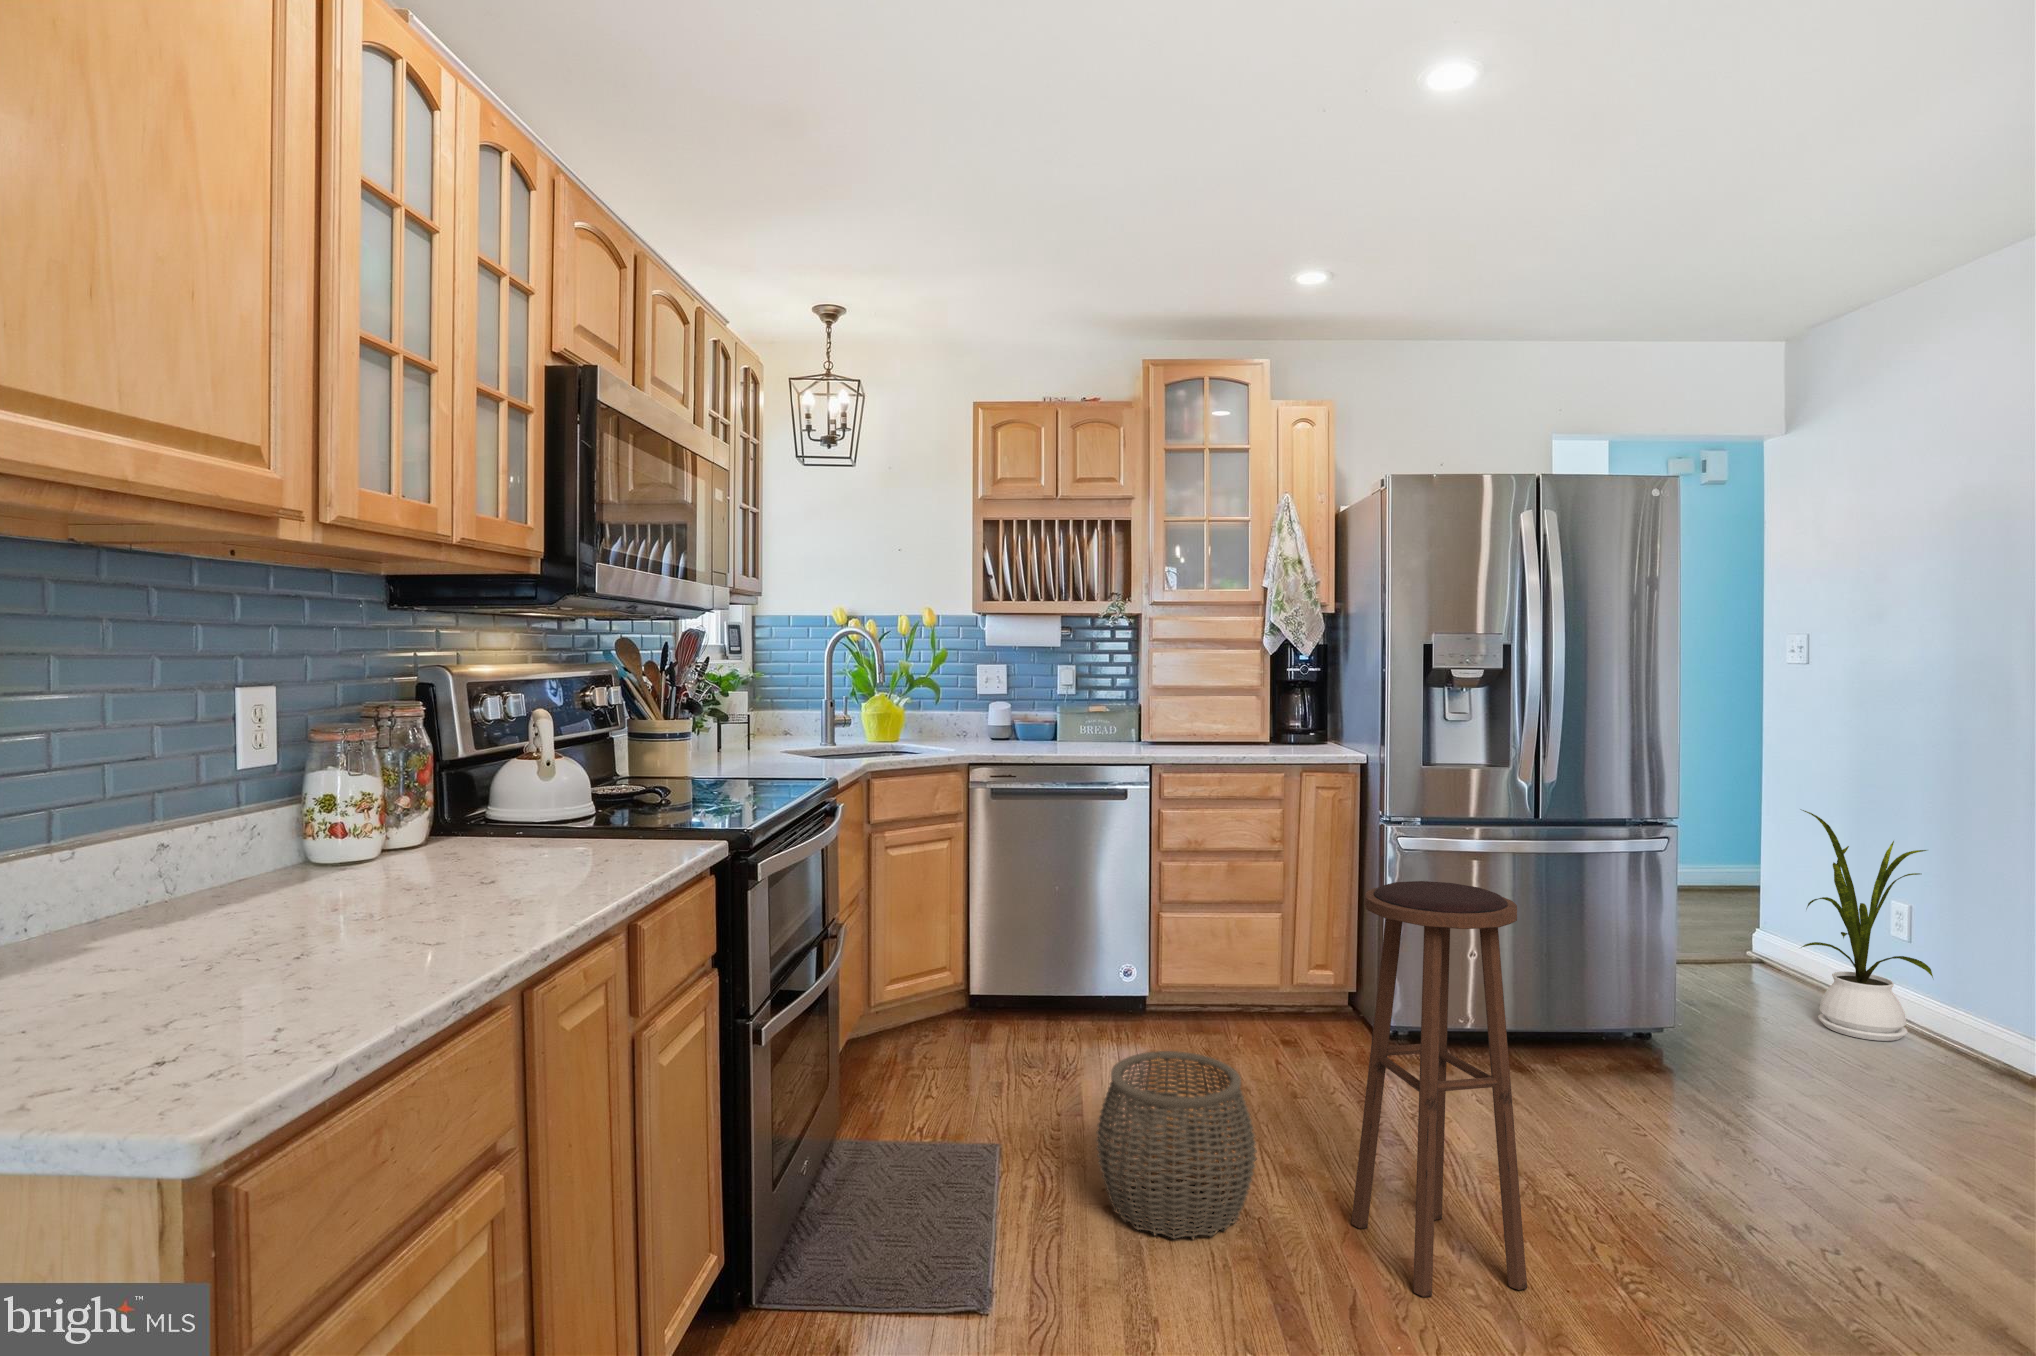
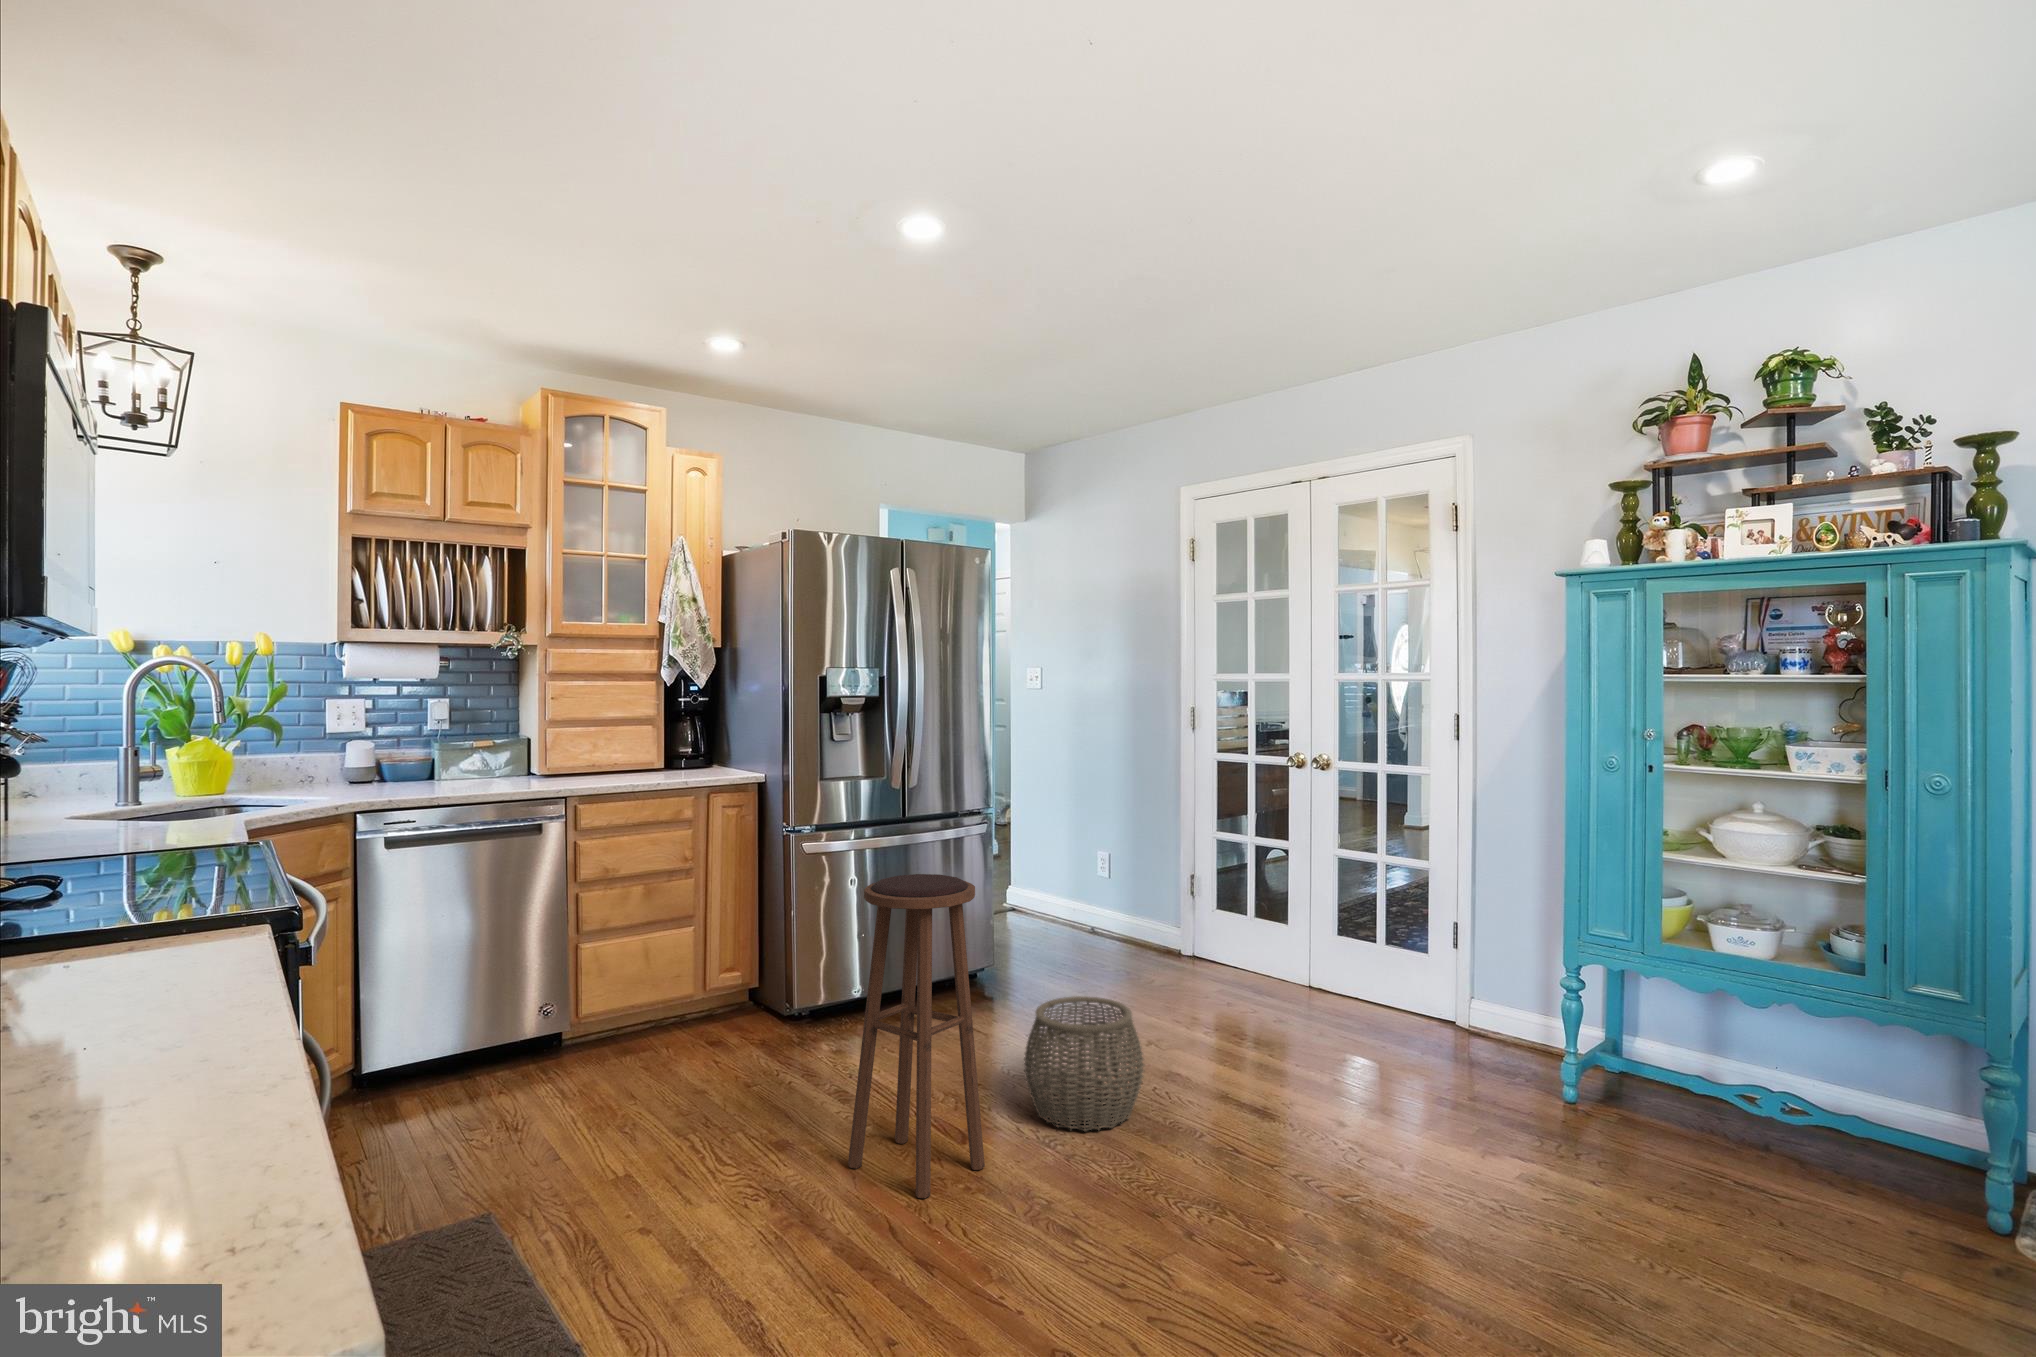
house plant: present [1801,810,1933,1041] -> none [1040,793,1120,947]
woven basket: present [1096,1051,1256,1239] -> present [1024,996,1144,1131]

